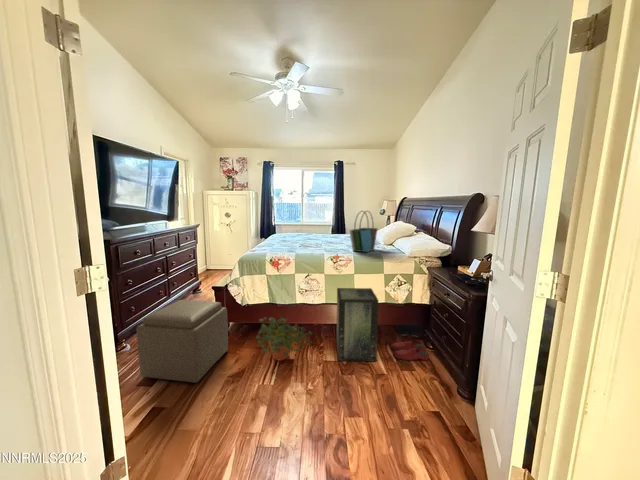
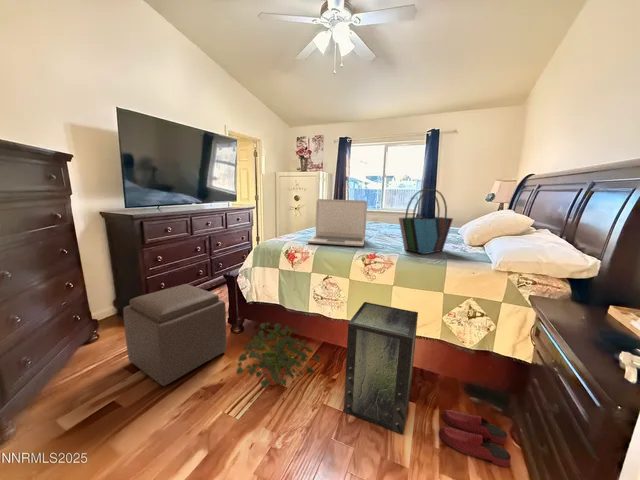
laptop: none [283,219,326,253] -> present [307,199,367,246]

